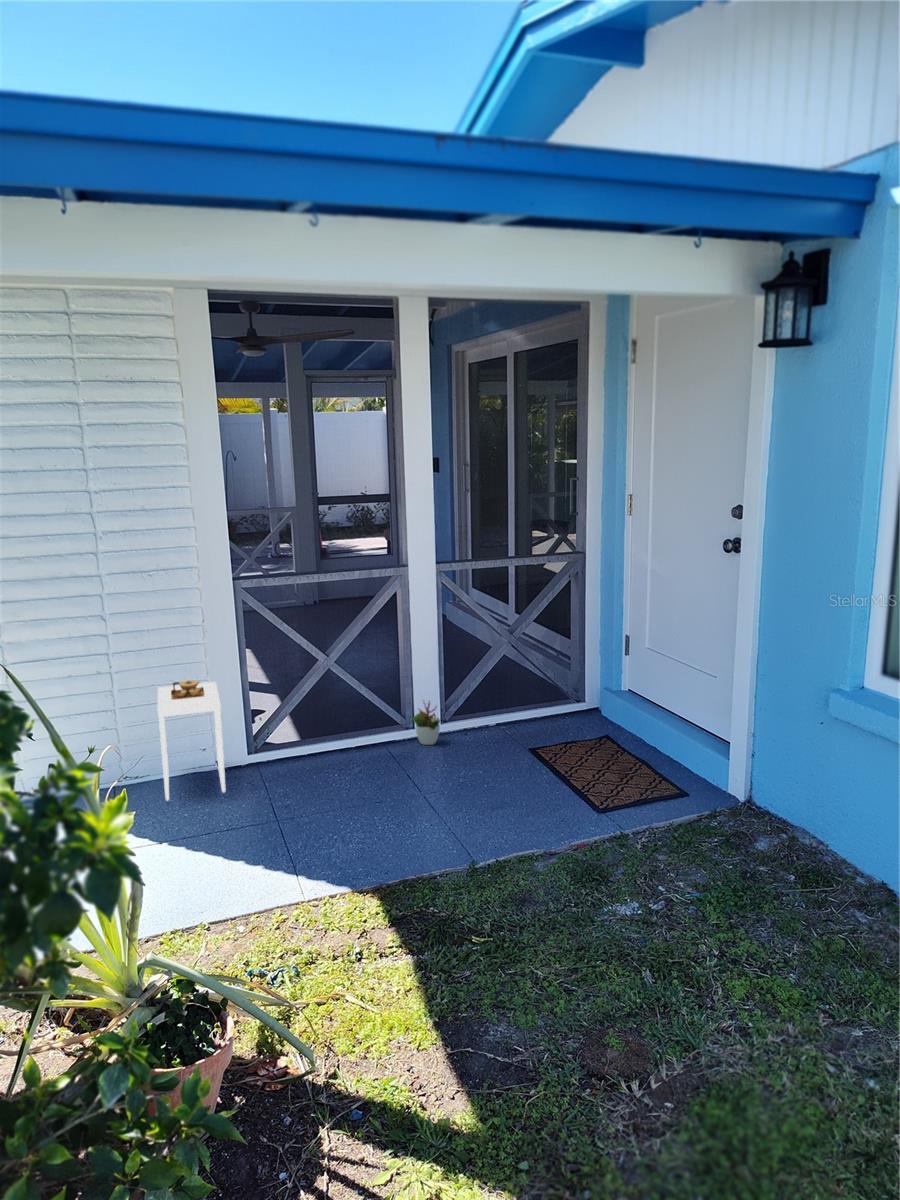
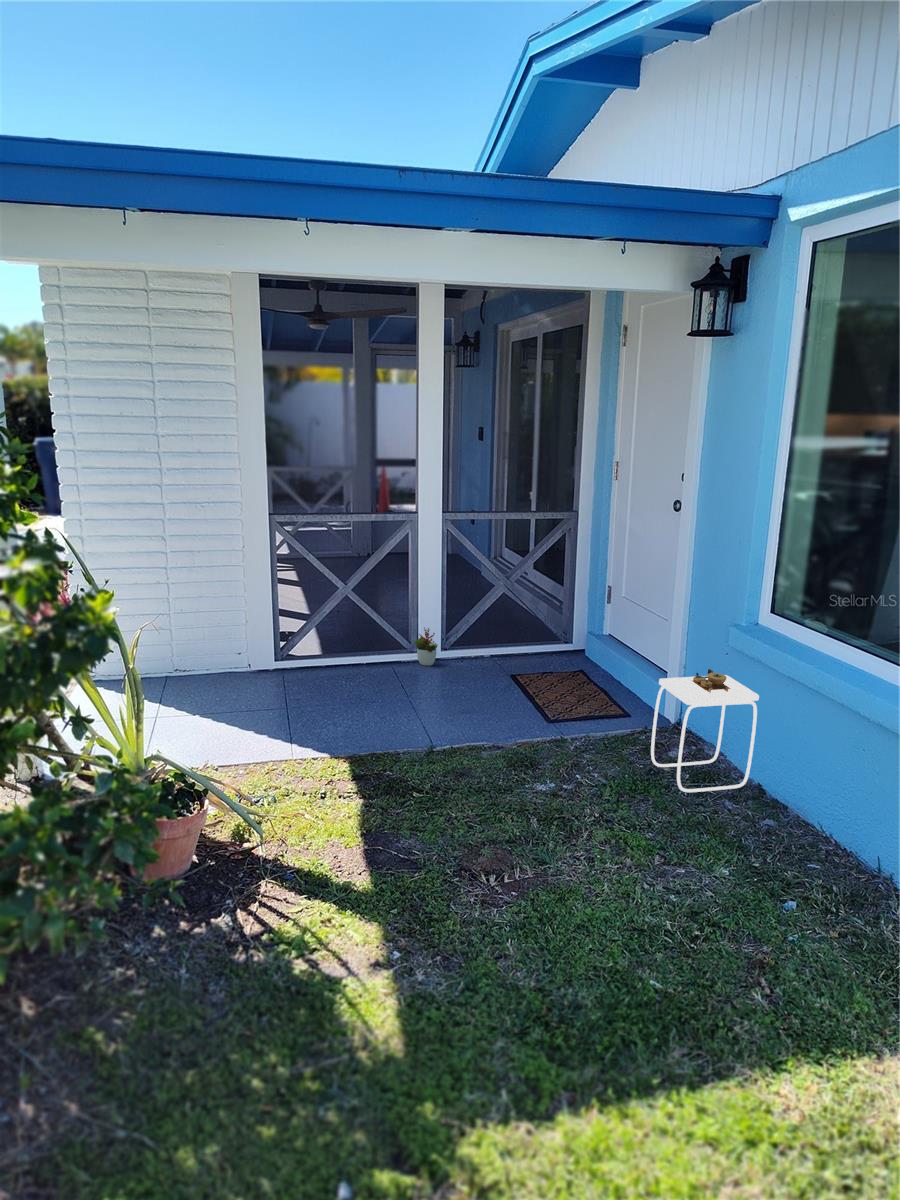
side table: present [158,680,225,800] -> present [651,669,759,792]

